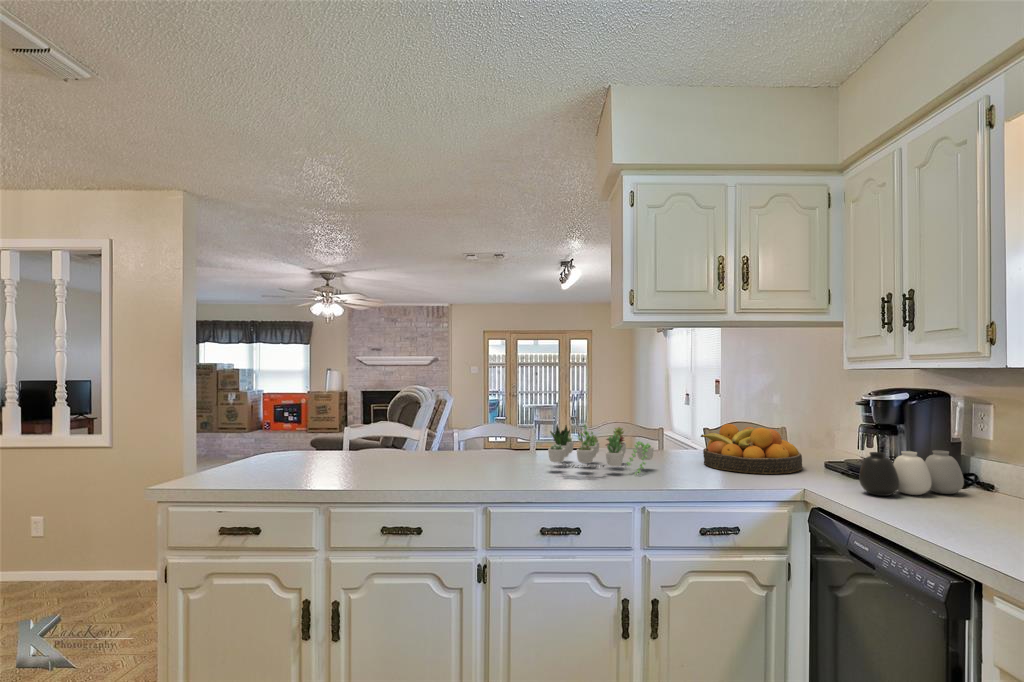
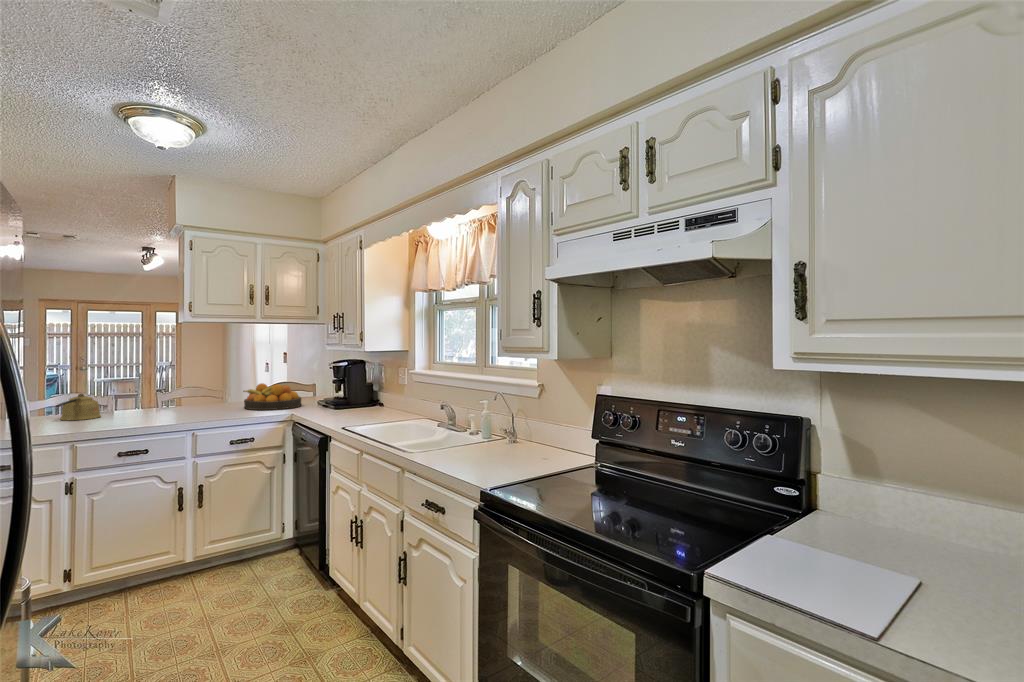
succulent plant: present [548,425,654,475] -> none [126,385,208,416]
kettle: none [474,427,521,464] -> present [56,394,101,420]
vase: present [859,450,964,496] -> none [316,391,362,413]

